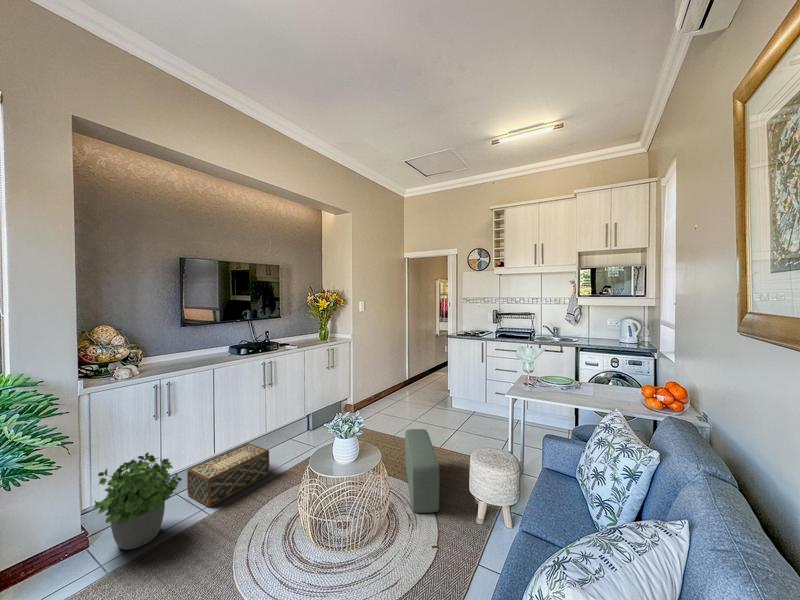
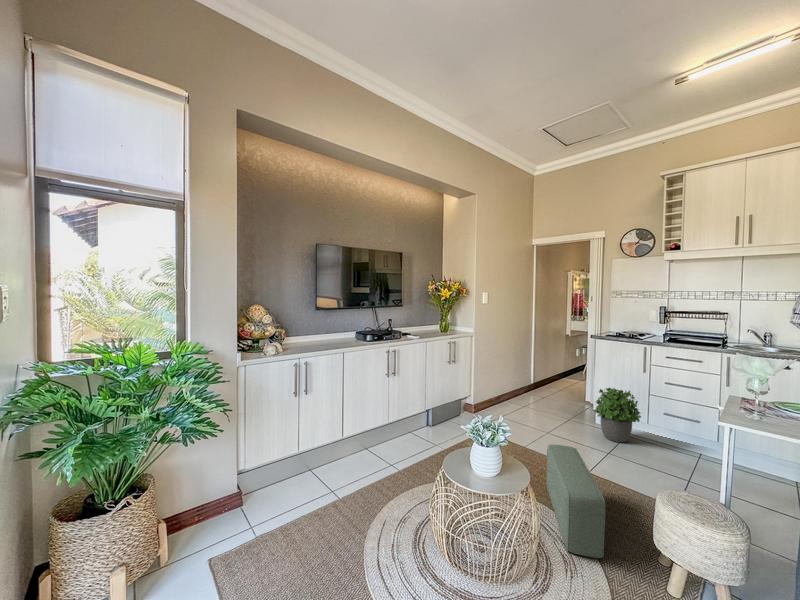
woven basket: present [187,443,269,507] -> none [320,431,393,490]
potted plant: present [93,453,182,550] -> present [594,388,641,442]

